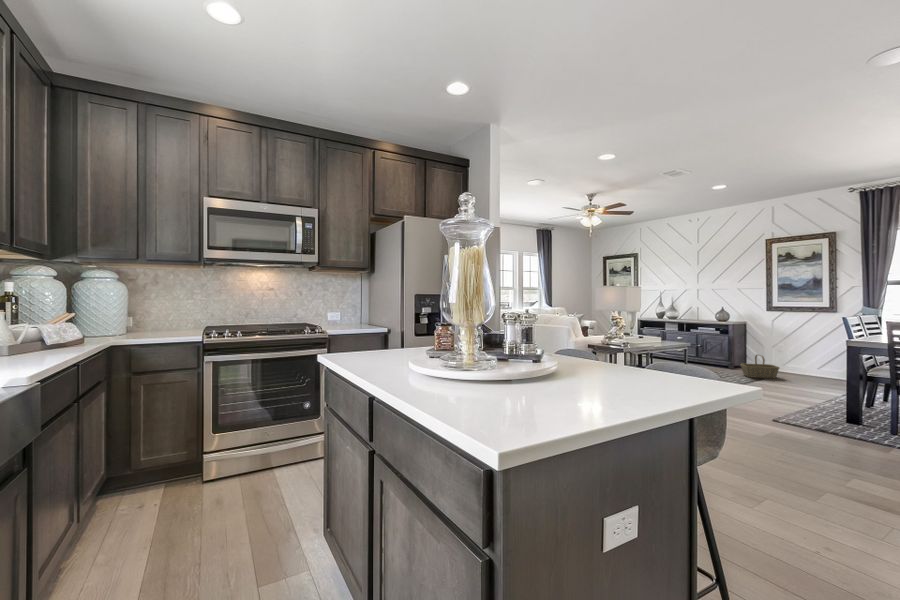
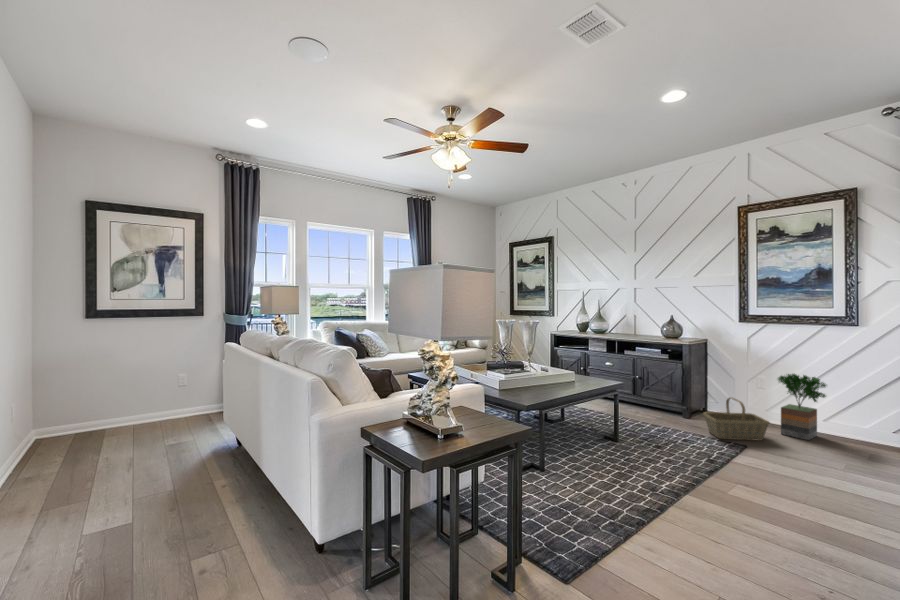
potted tree: none [787,341,818,379] -> present [778,374,826,440]

